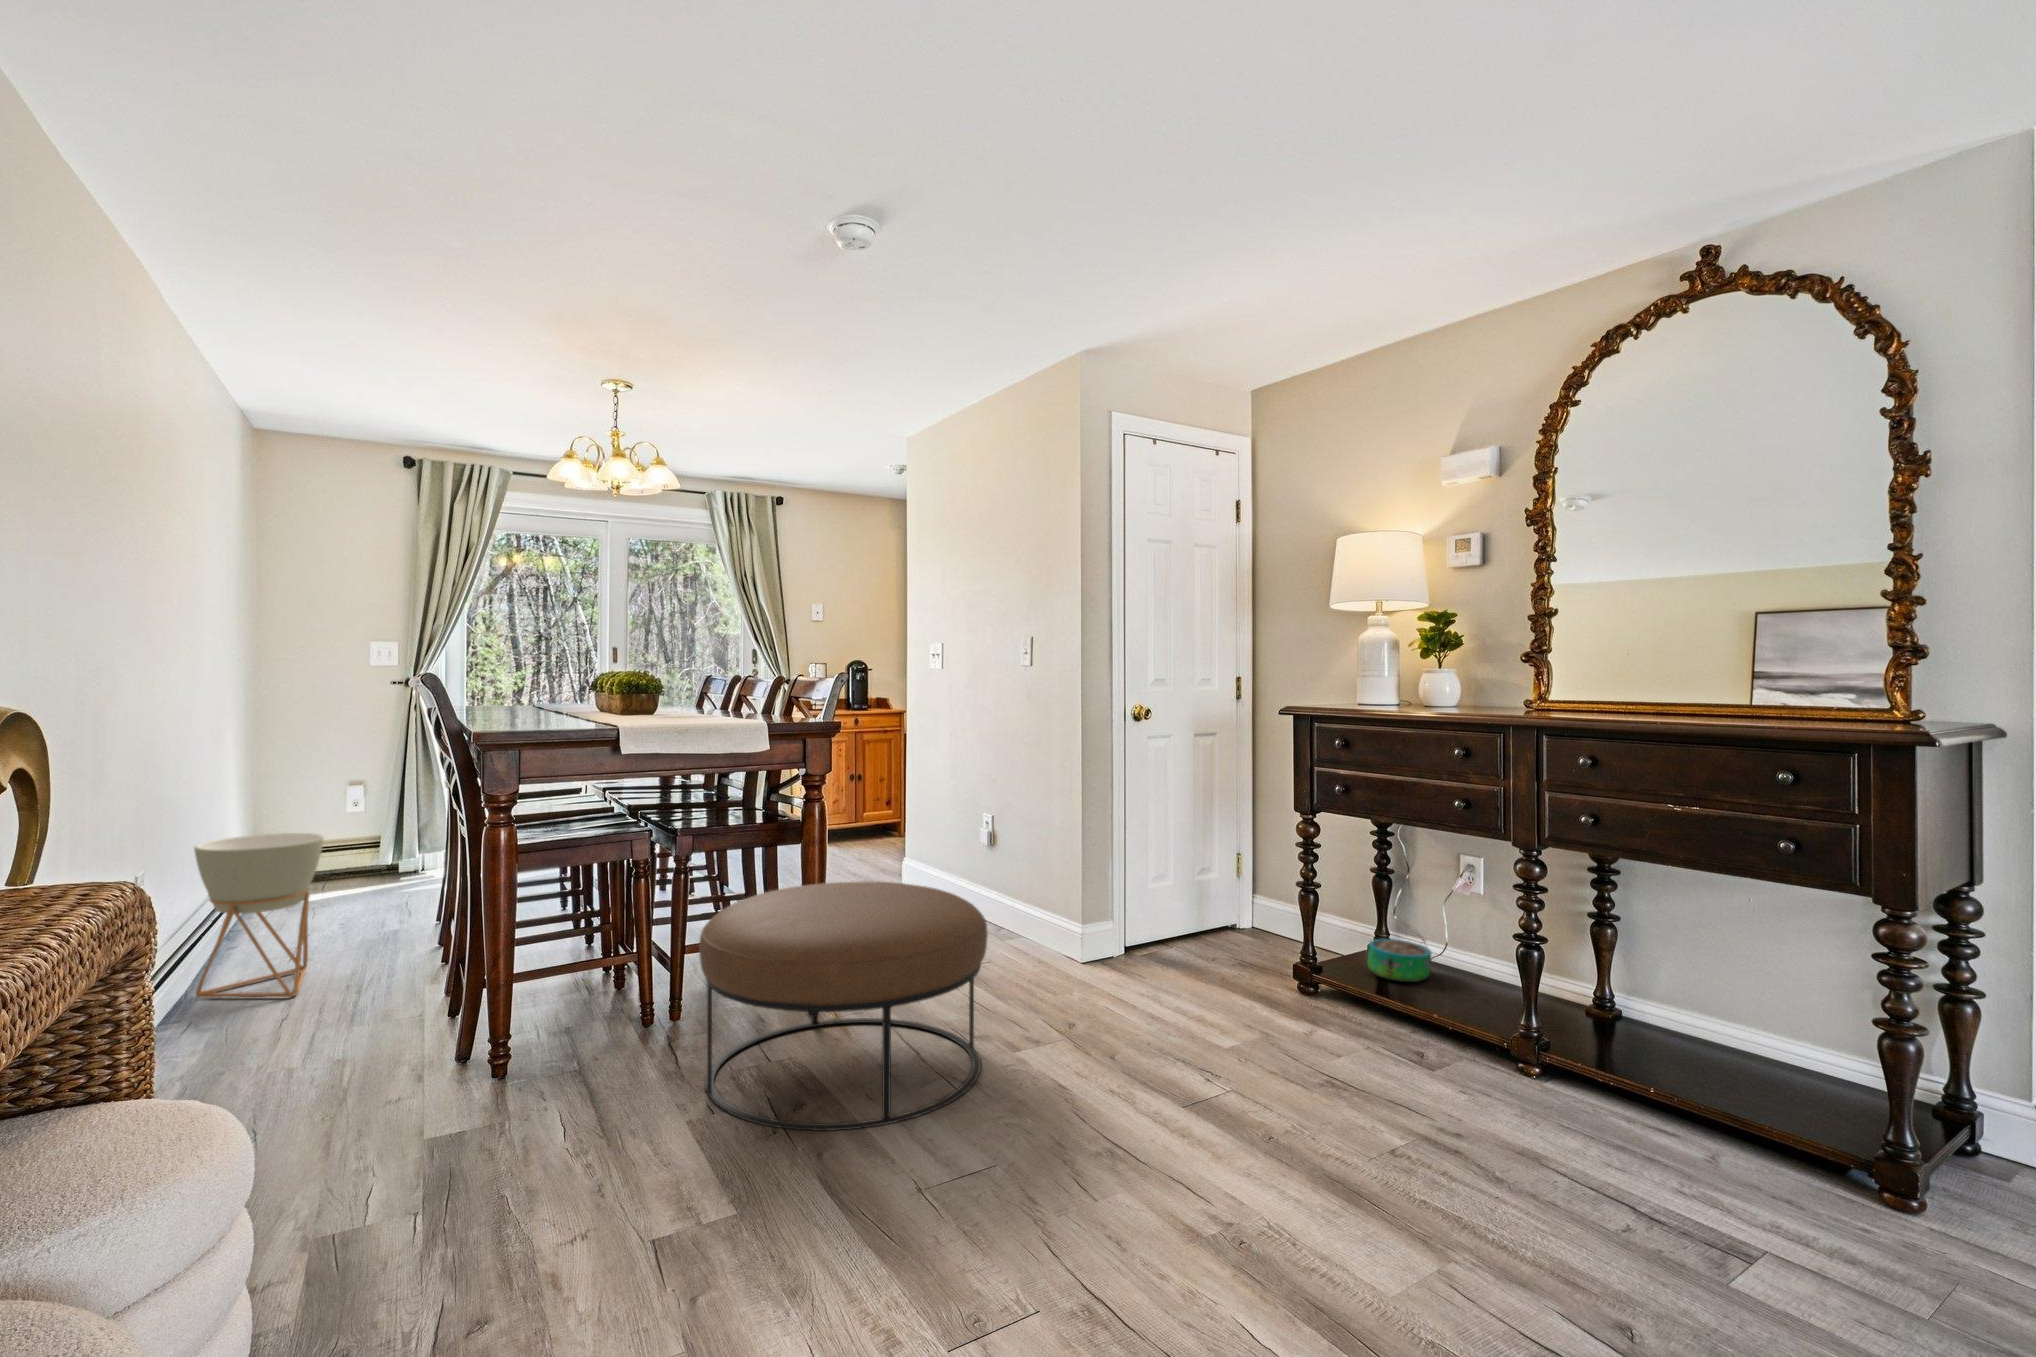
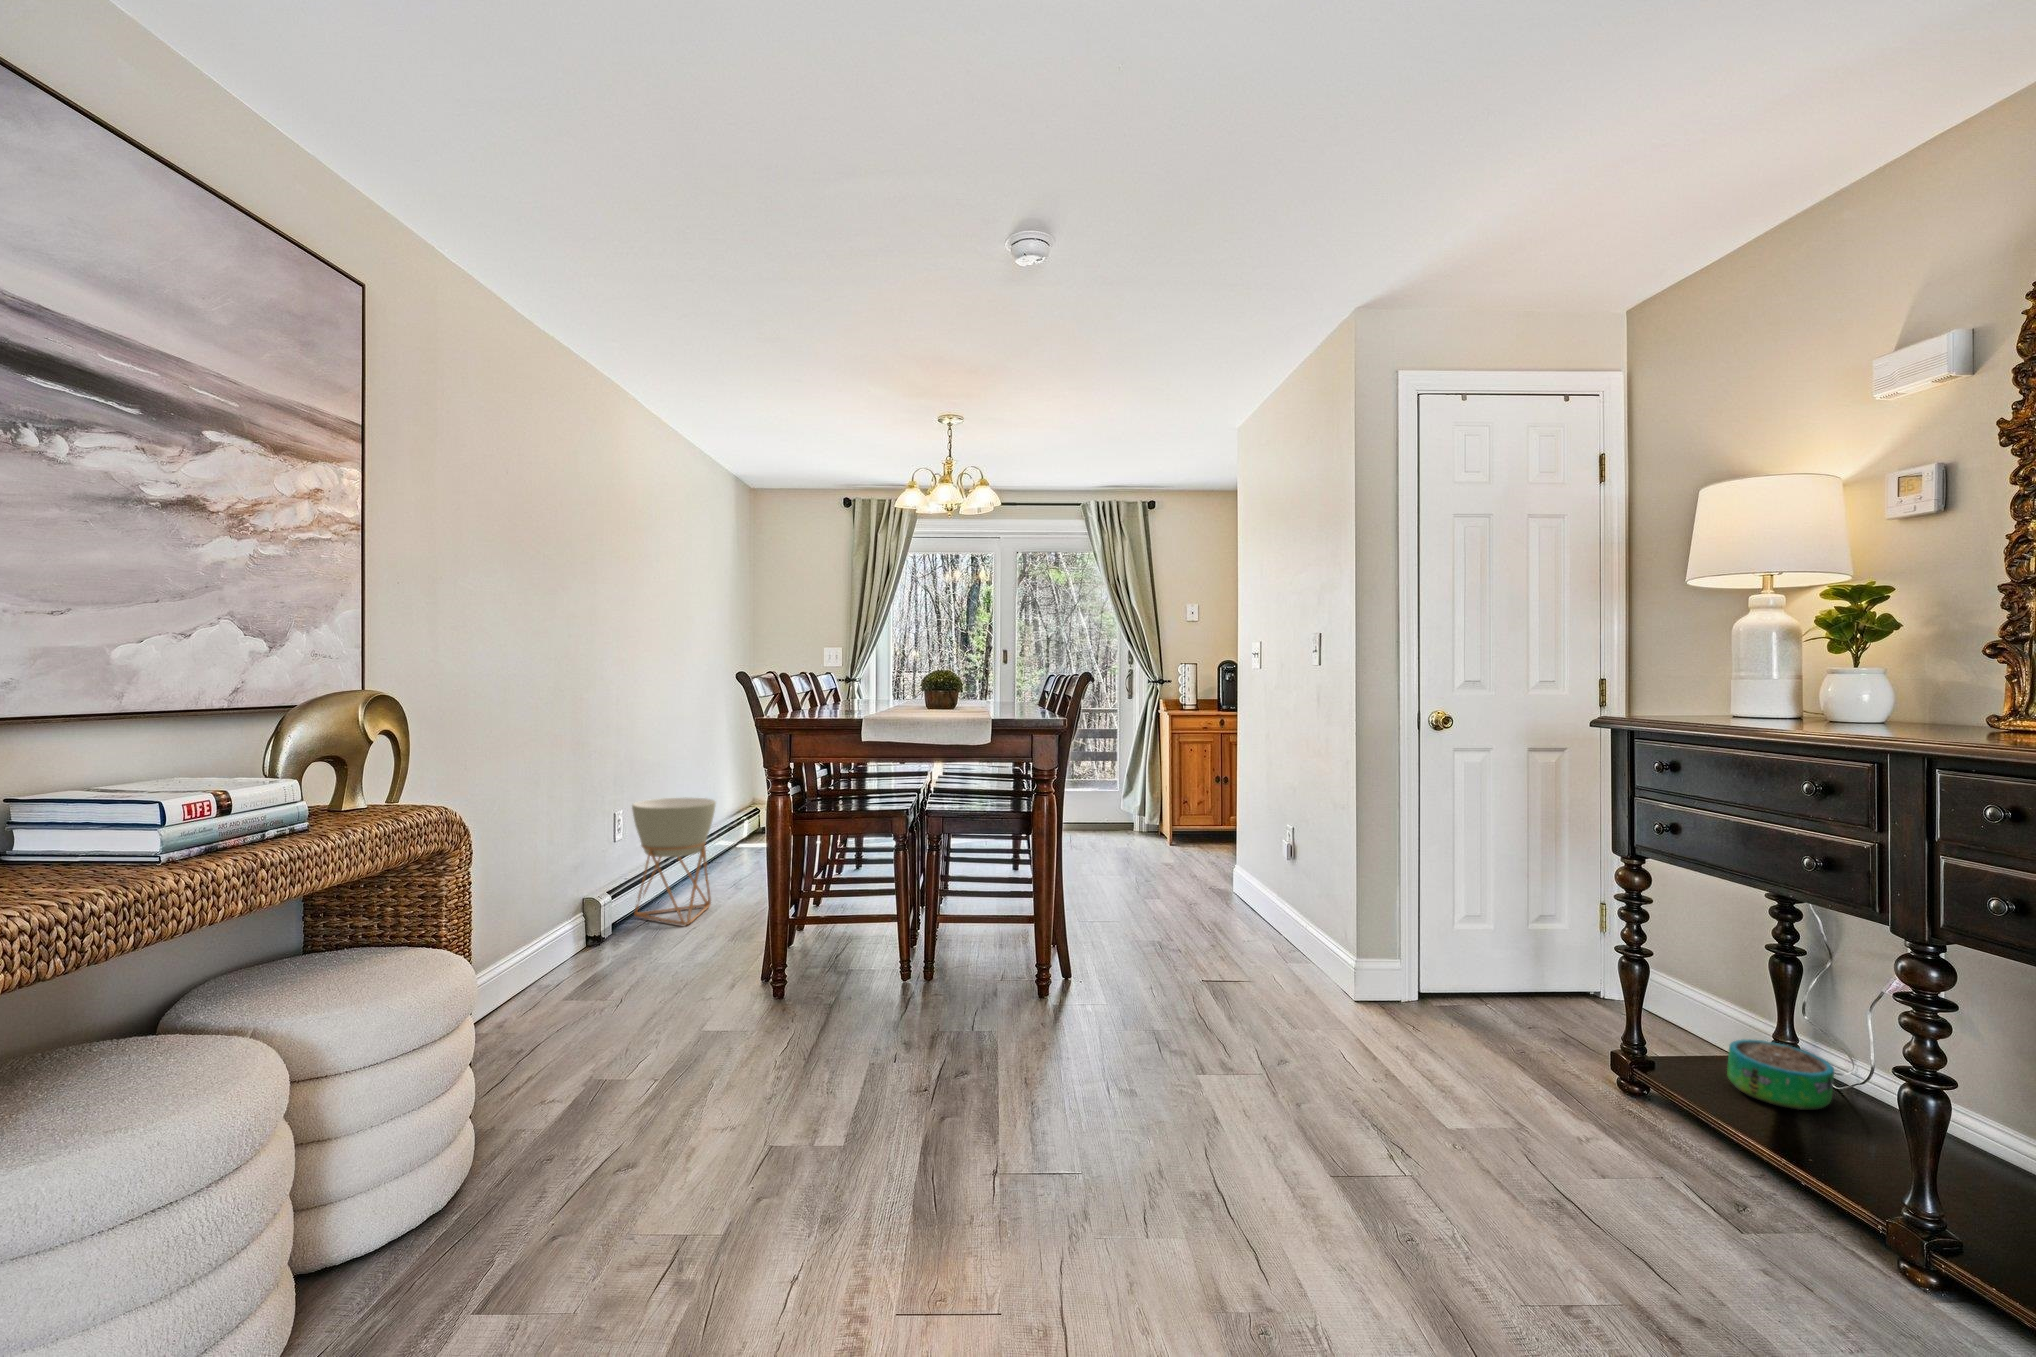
ottoman: present [699,882,988,1131] -> none [876,881,1159,1130]

